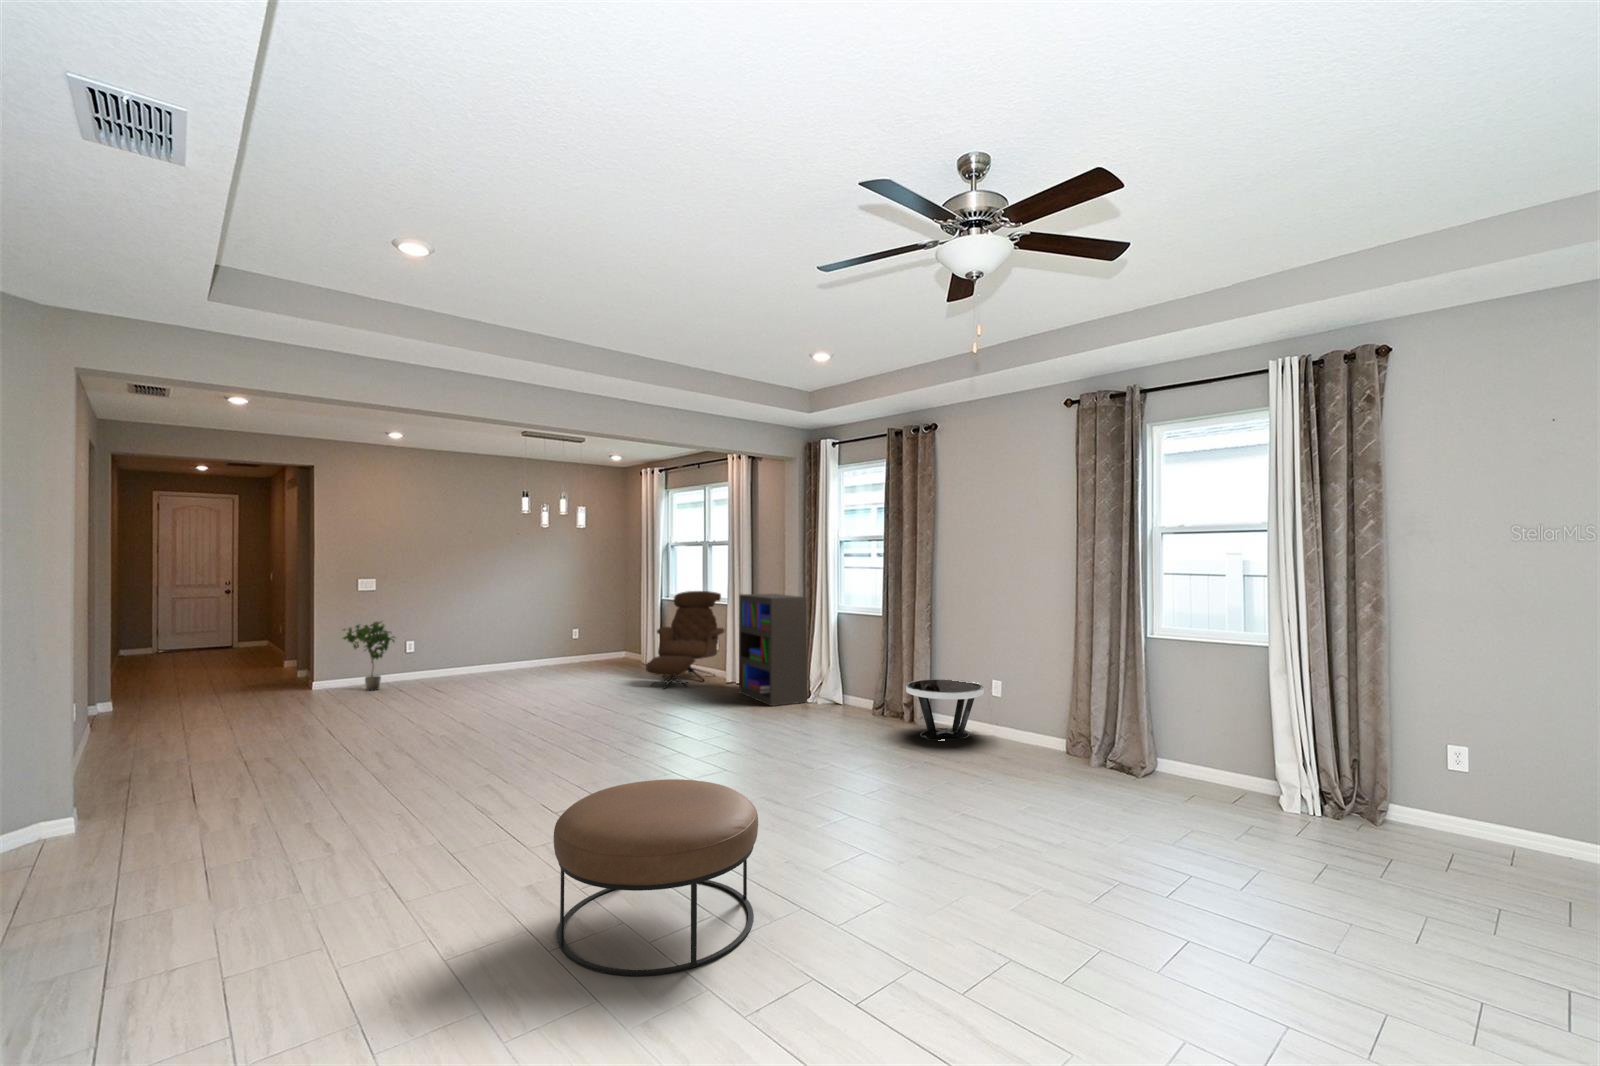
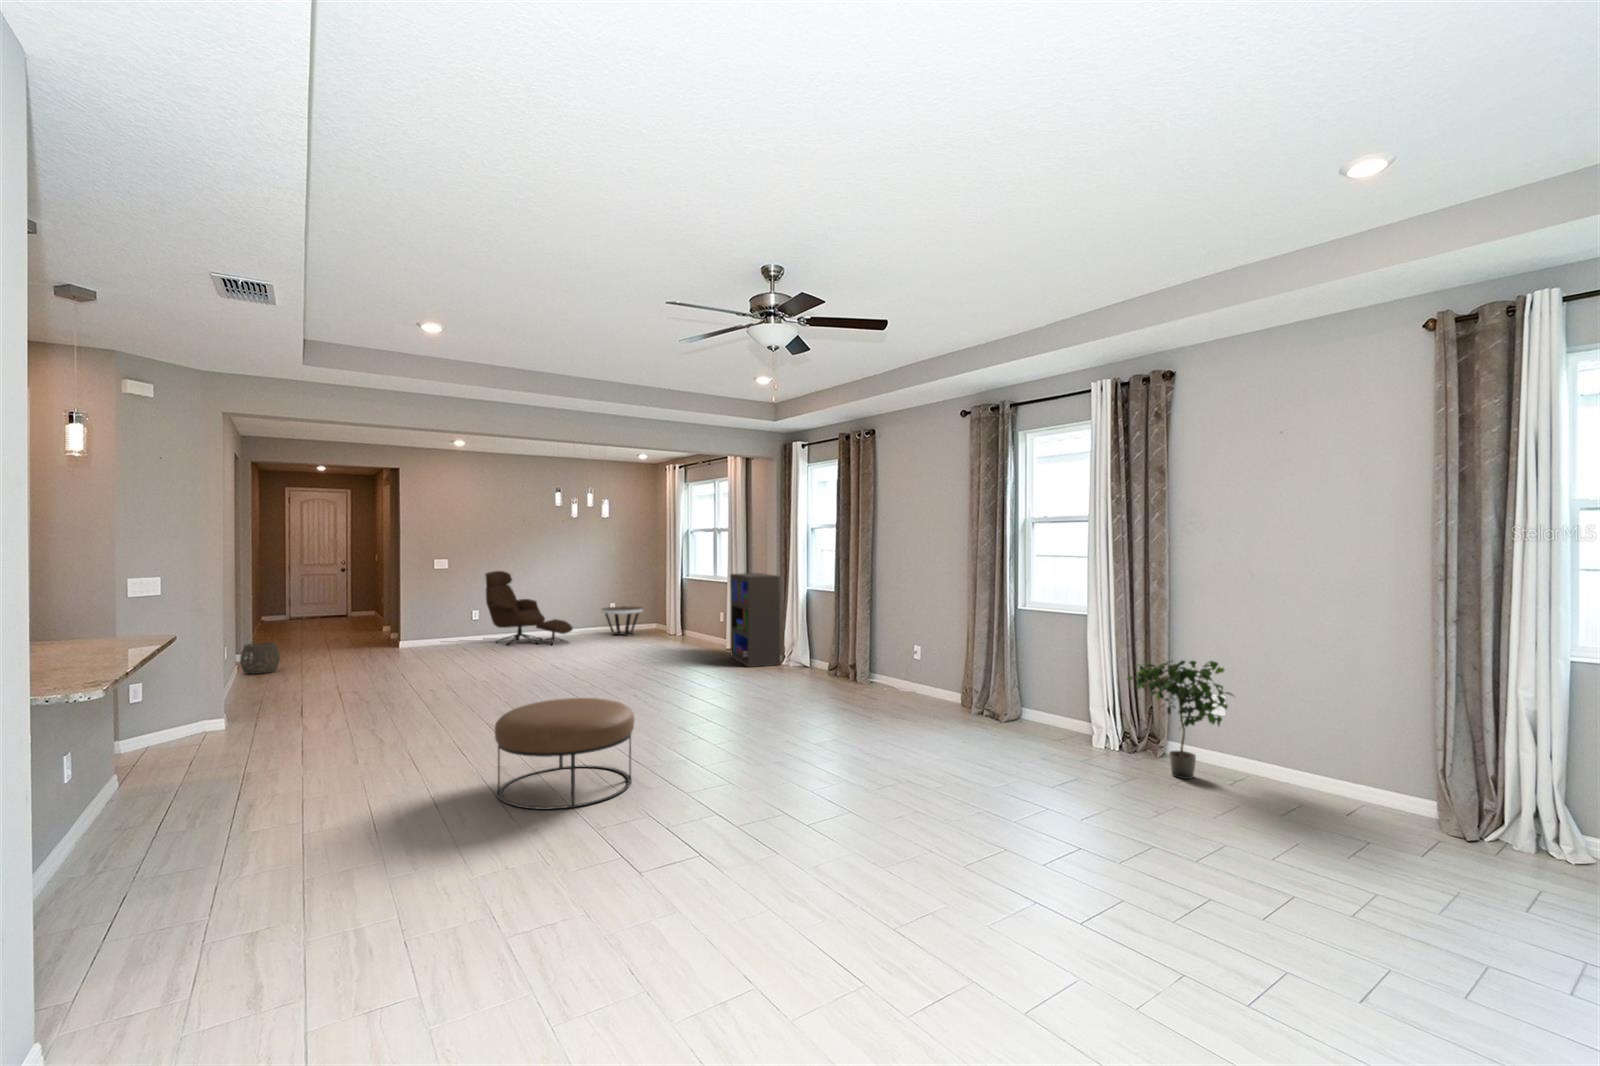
lounge chair: present [646,591,725,688] -> present [486,571,573,645]
potted plant: present [343,622,395,691] -> present [1127,660,1233,779]
side table: present [906,679,984,740] -> present [601,606,643,636]
woven basket: none [94,689,154,734] -> present [240,642,280,674]

